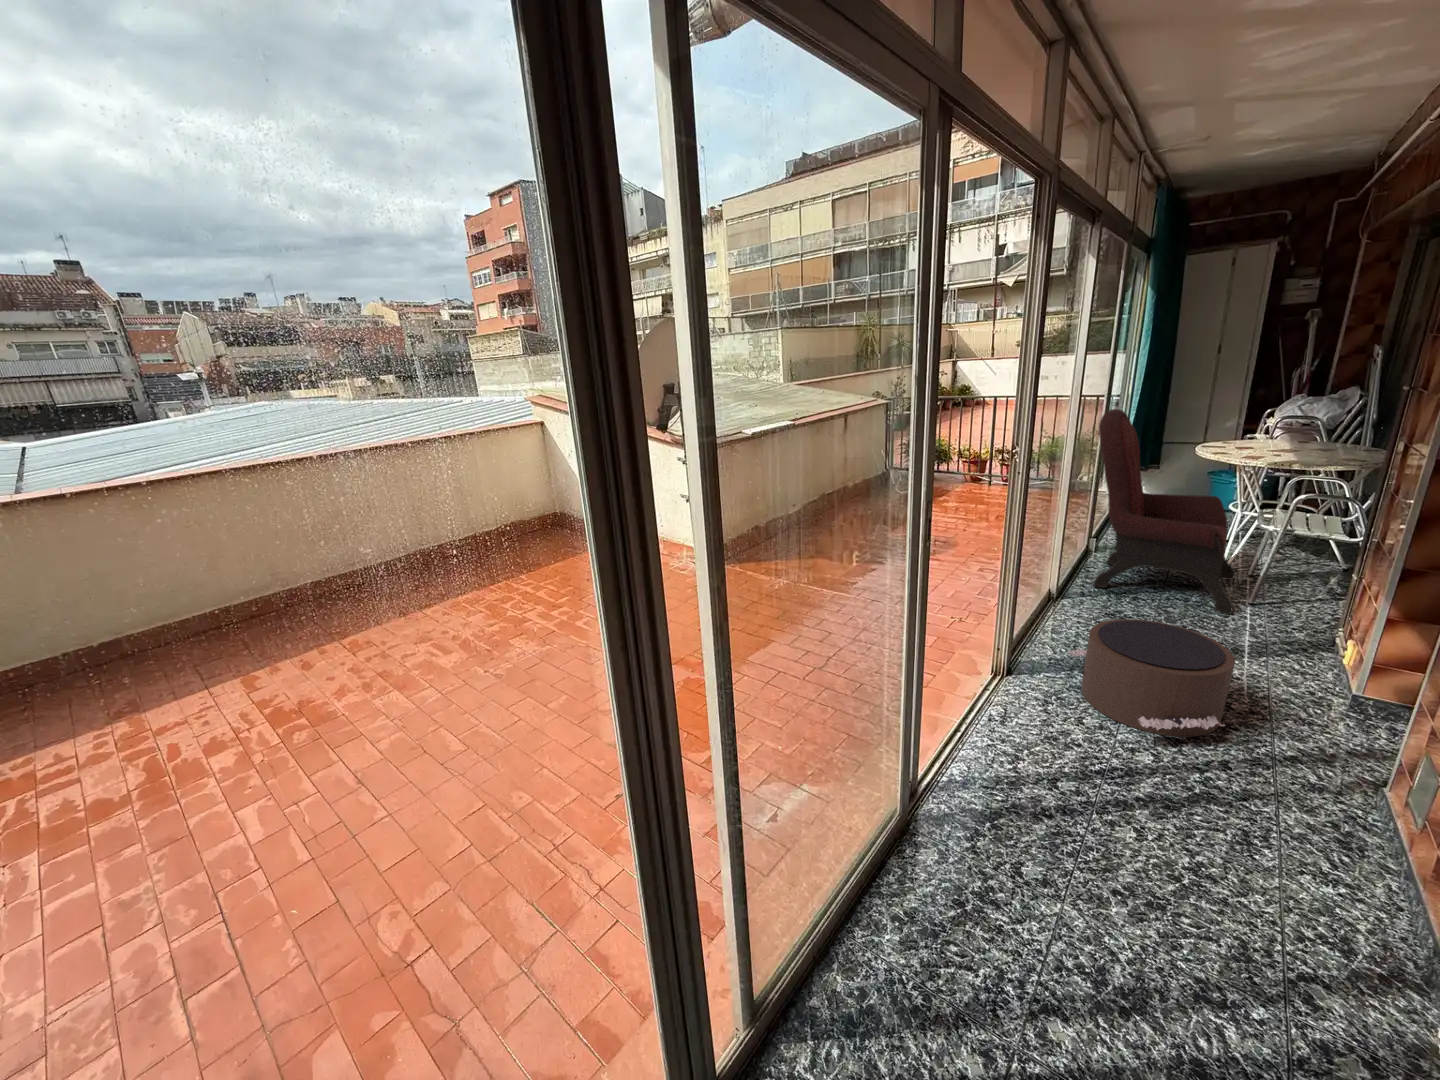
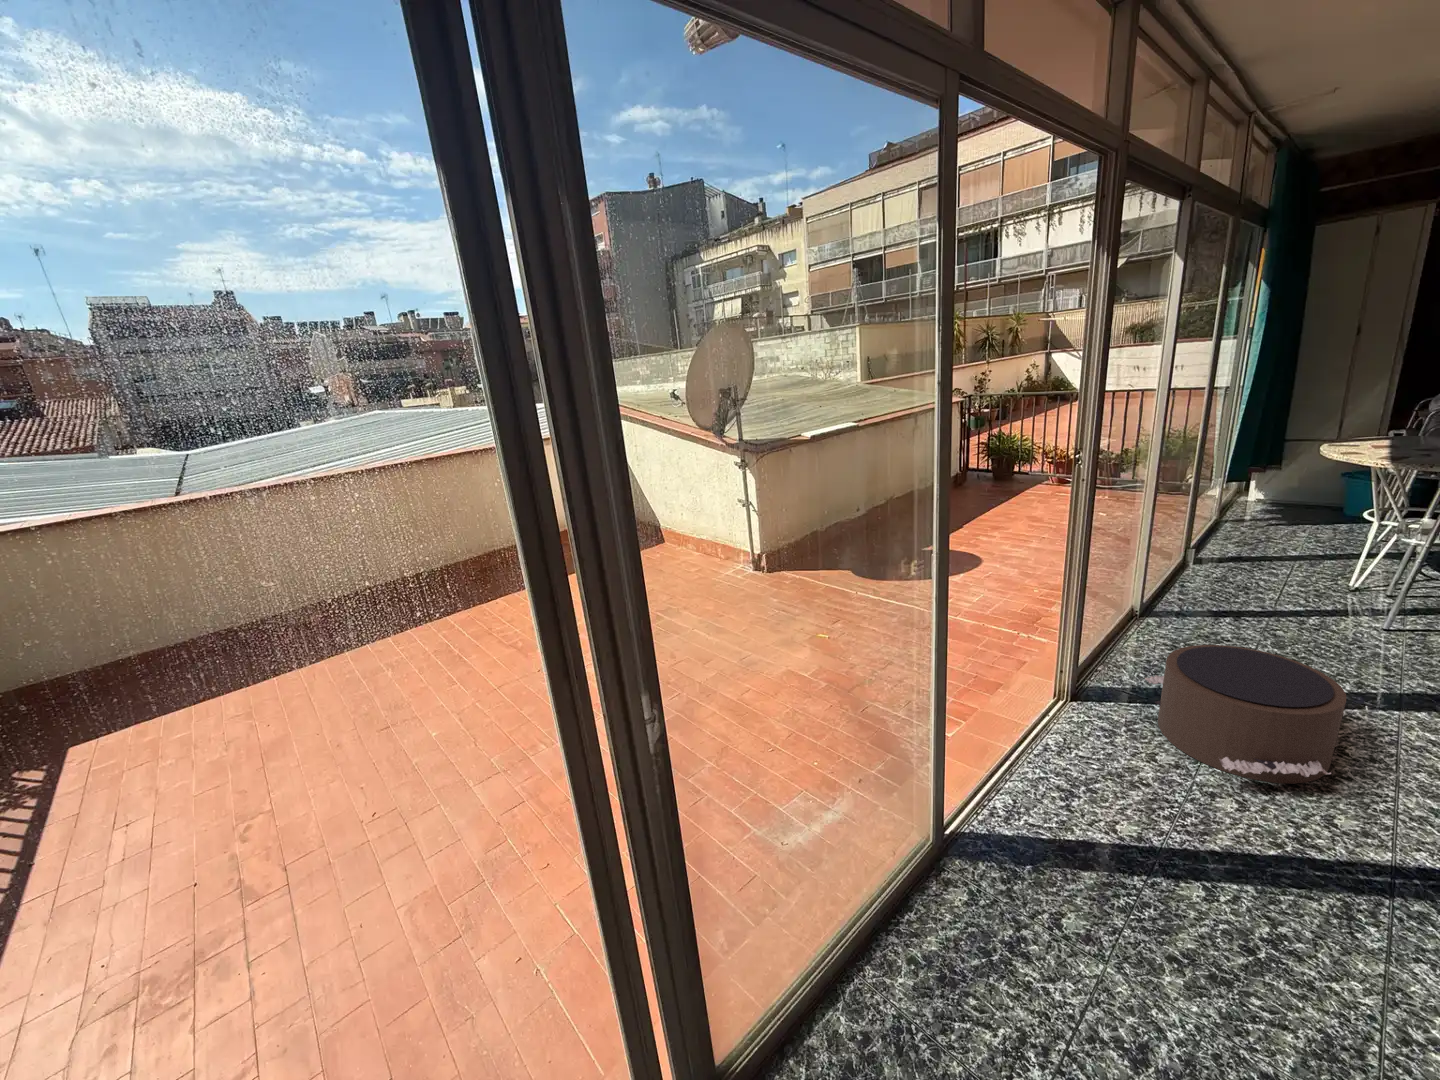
armchair: present [1093,409,1235,615] -> none [1186,408,1368,642]

